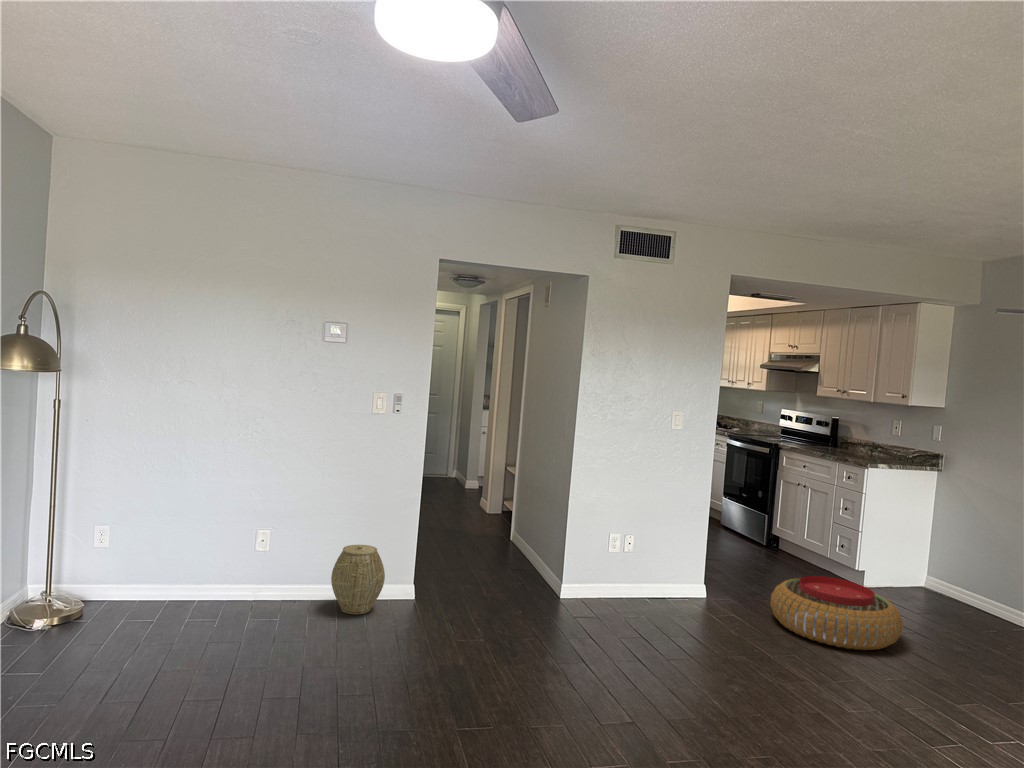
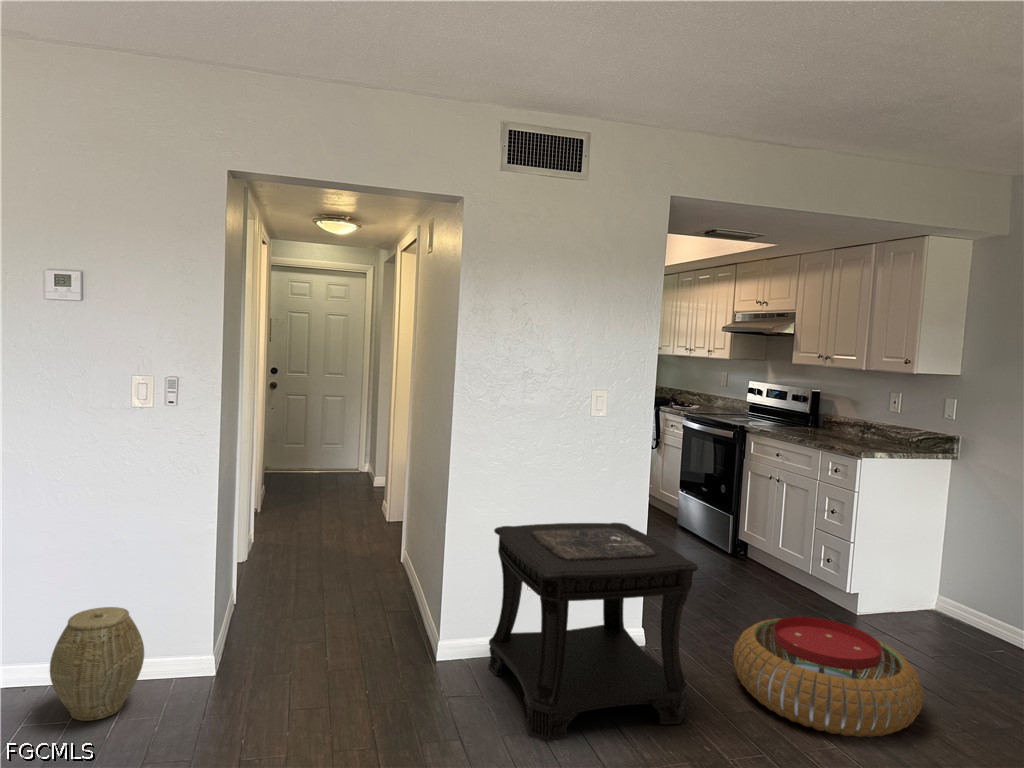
side table: none [598,505,749,640] -> present [488,523,698,742]

